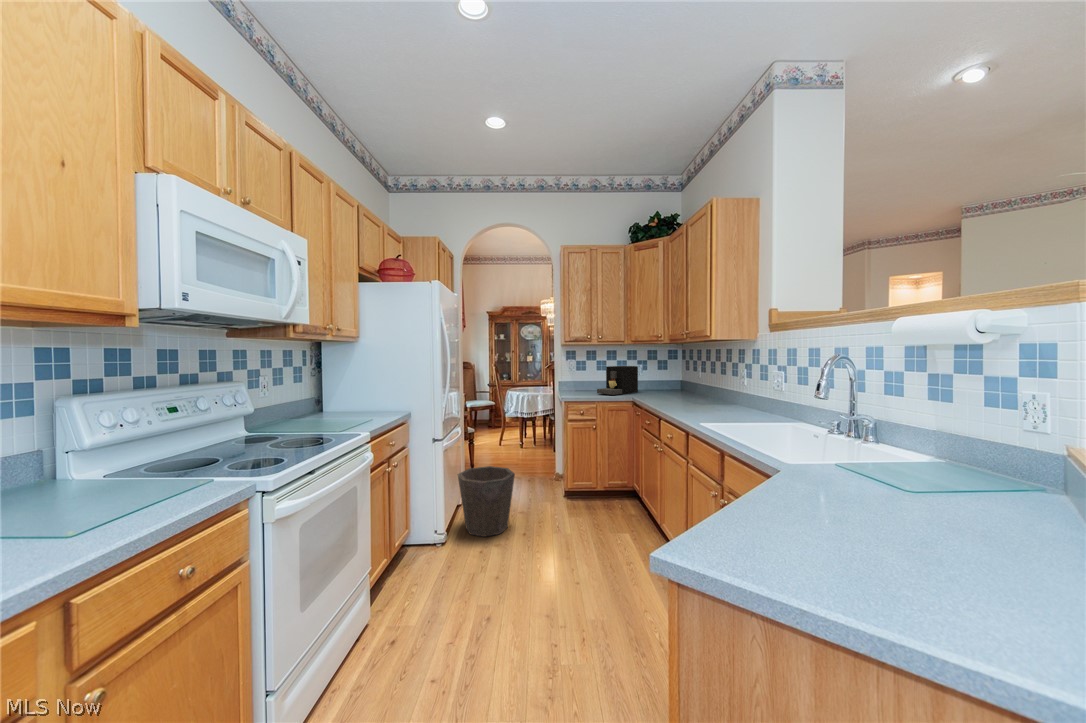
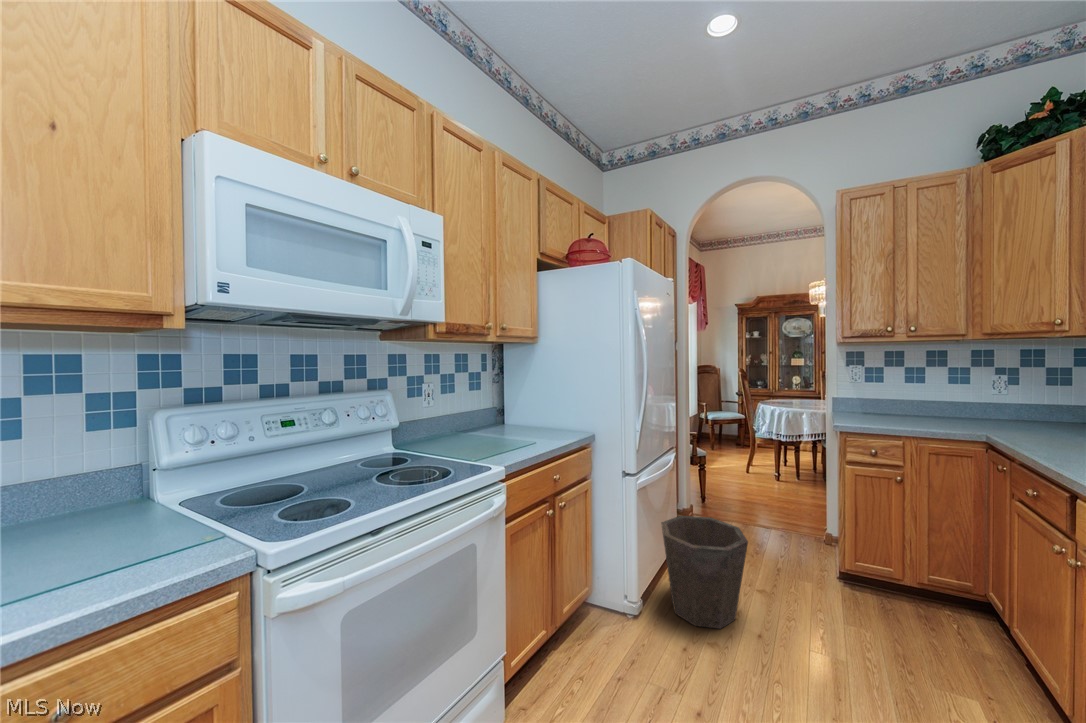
coffee maker: present [597,366,638,395] -> none [915,378,1017,431]

